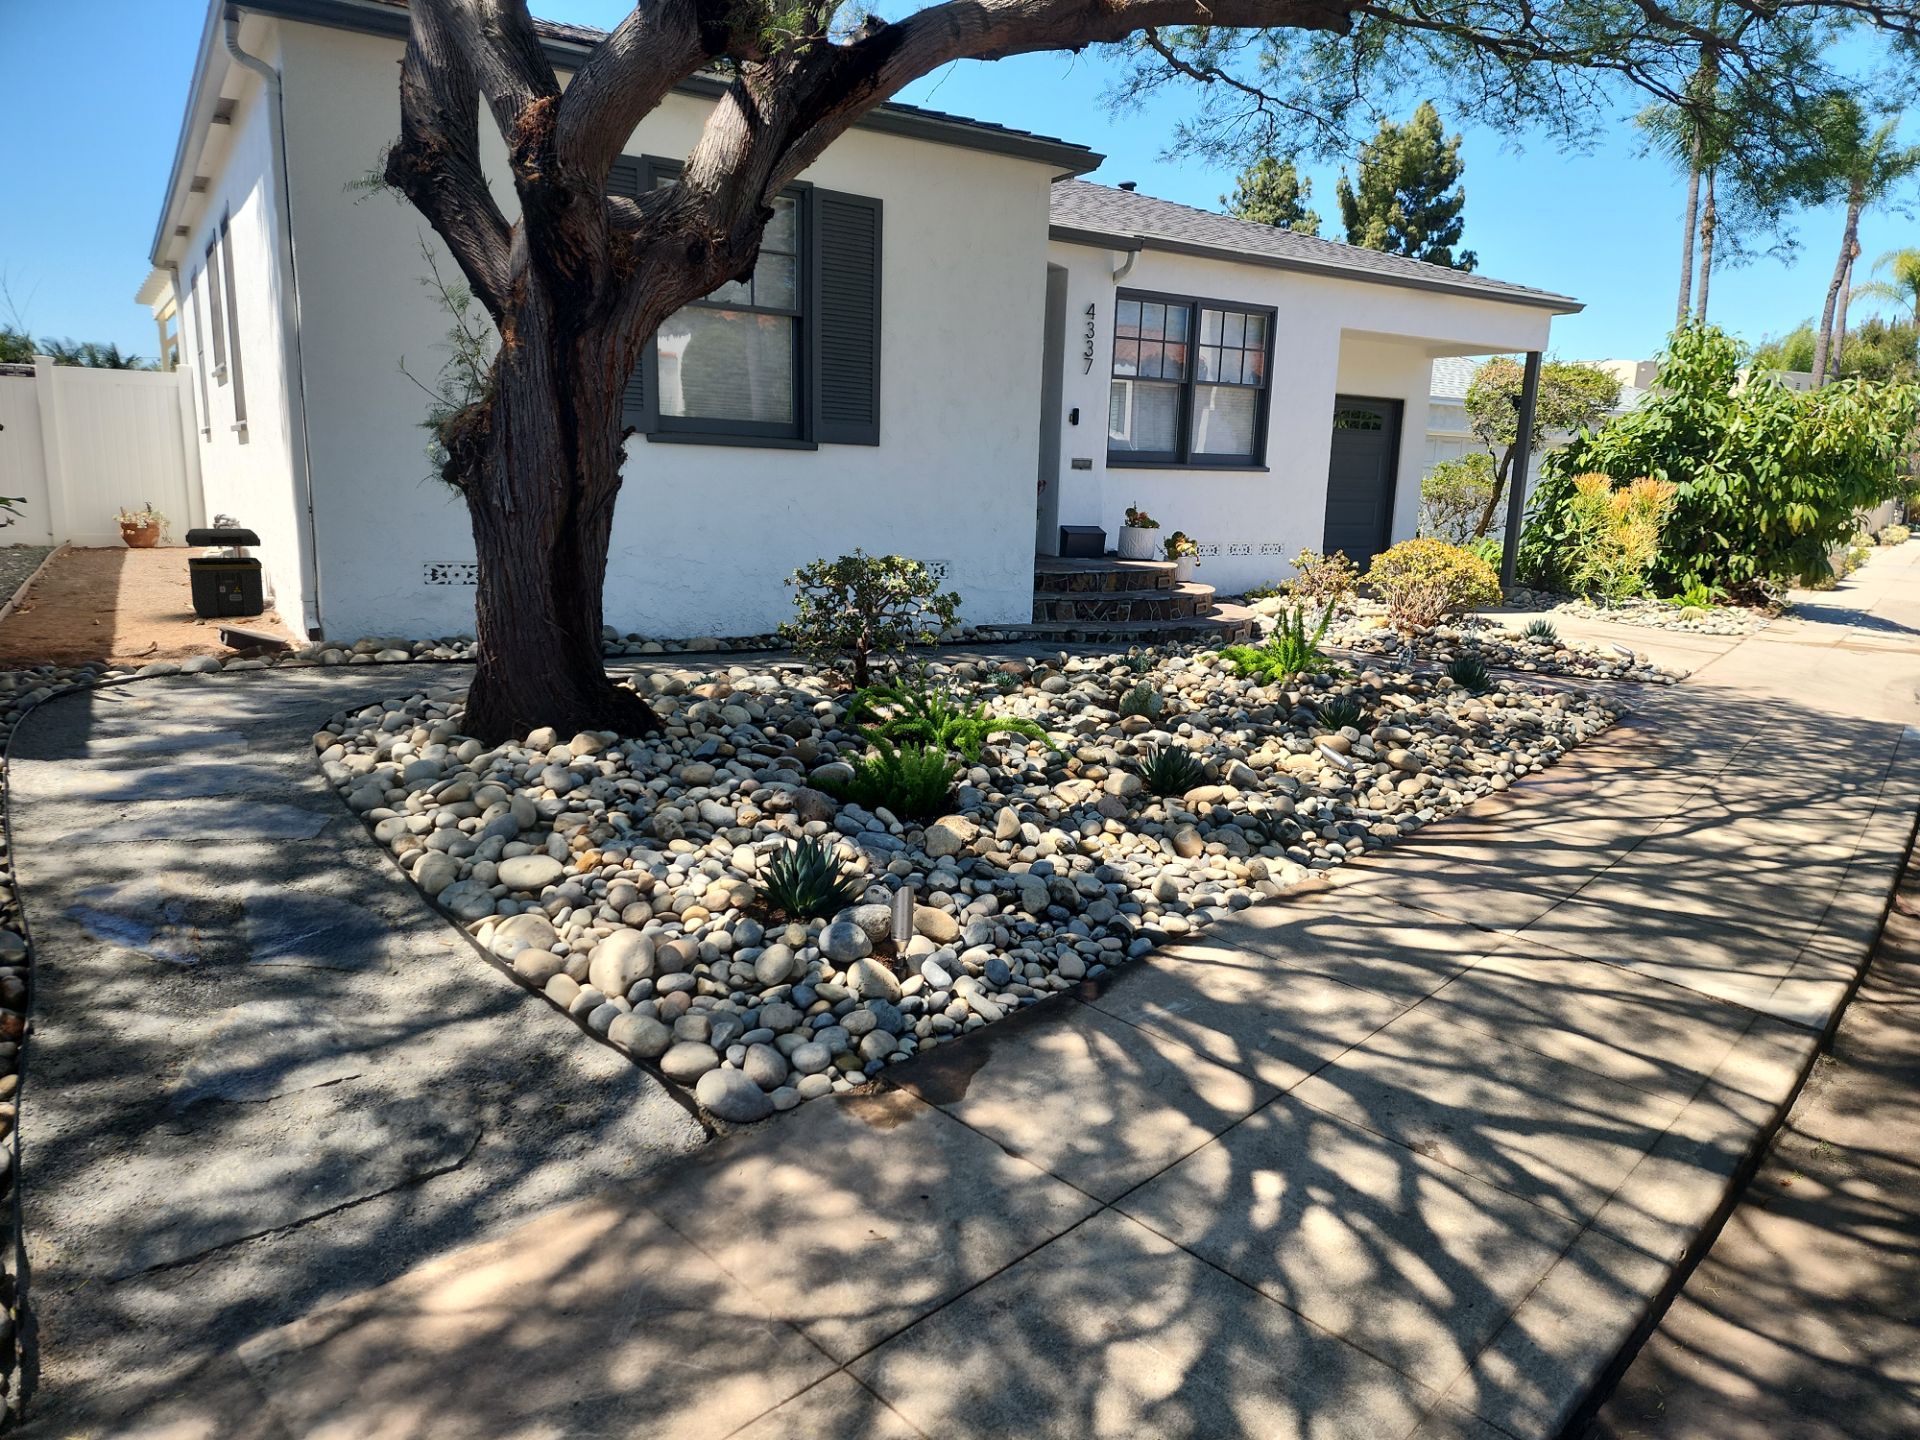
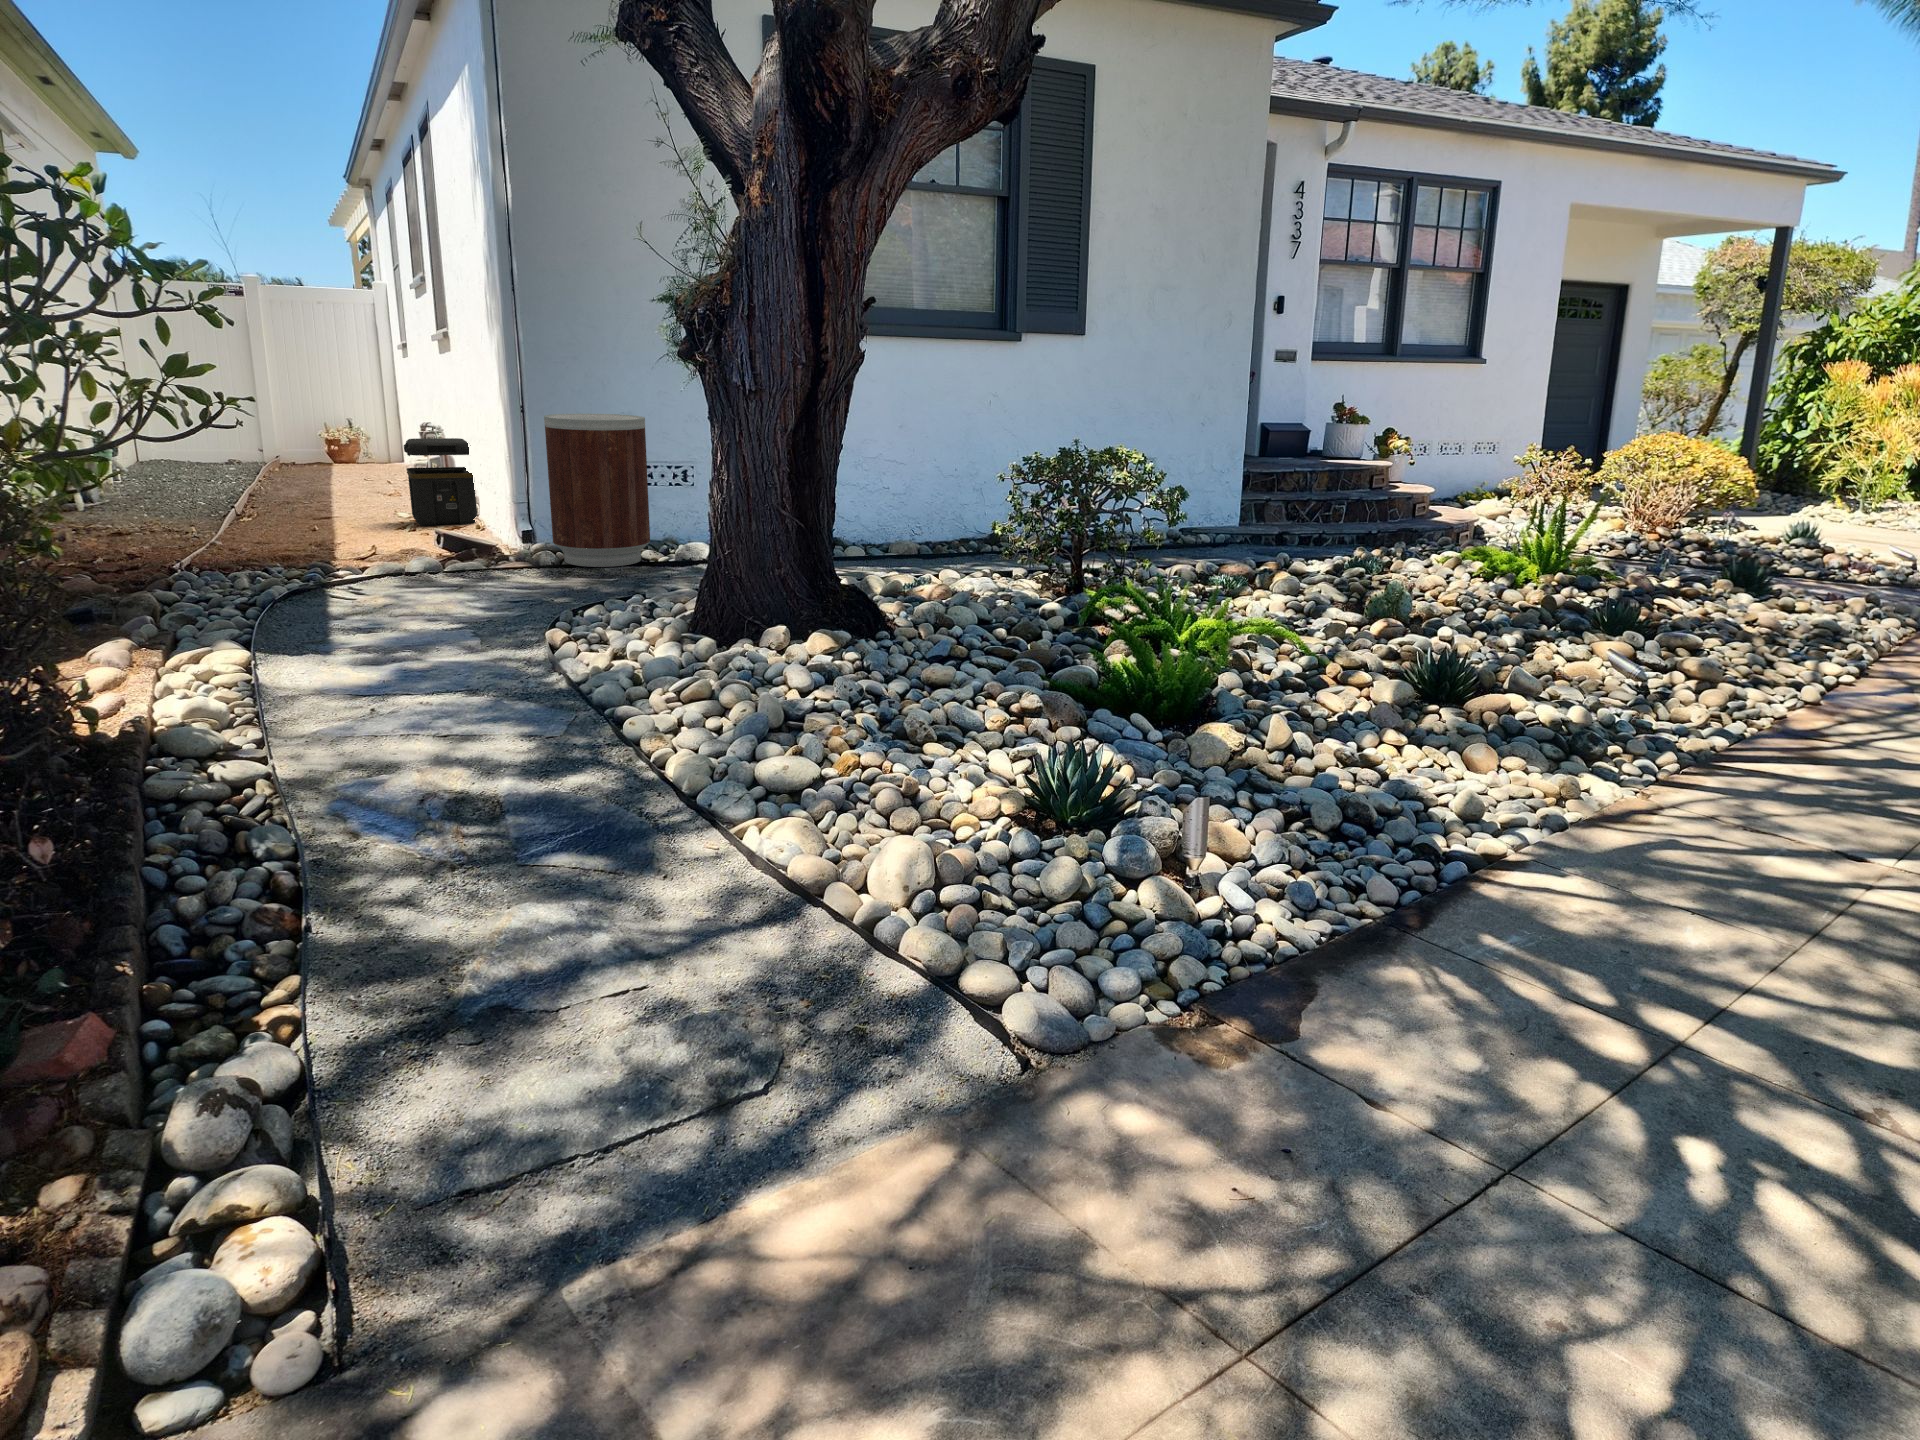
trash can: none [329,513,439,664] -> present [544,413,650,567]

